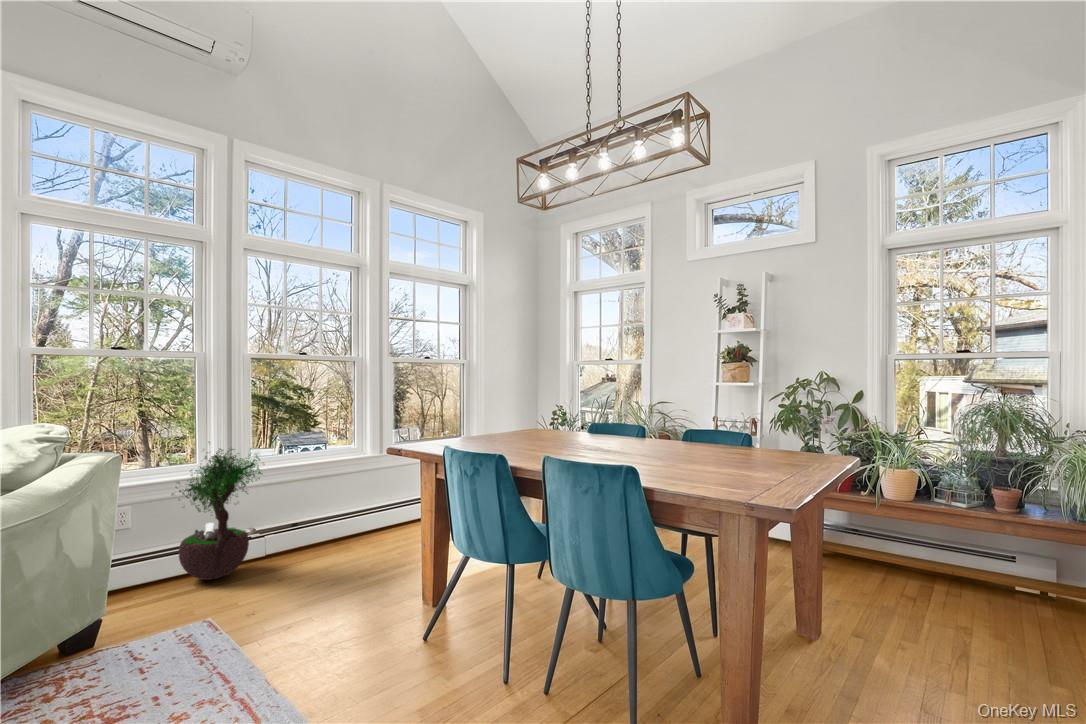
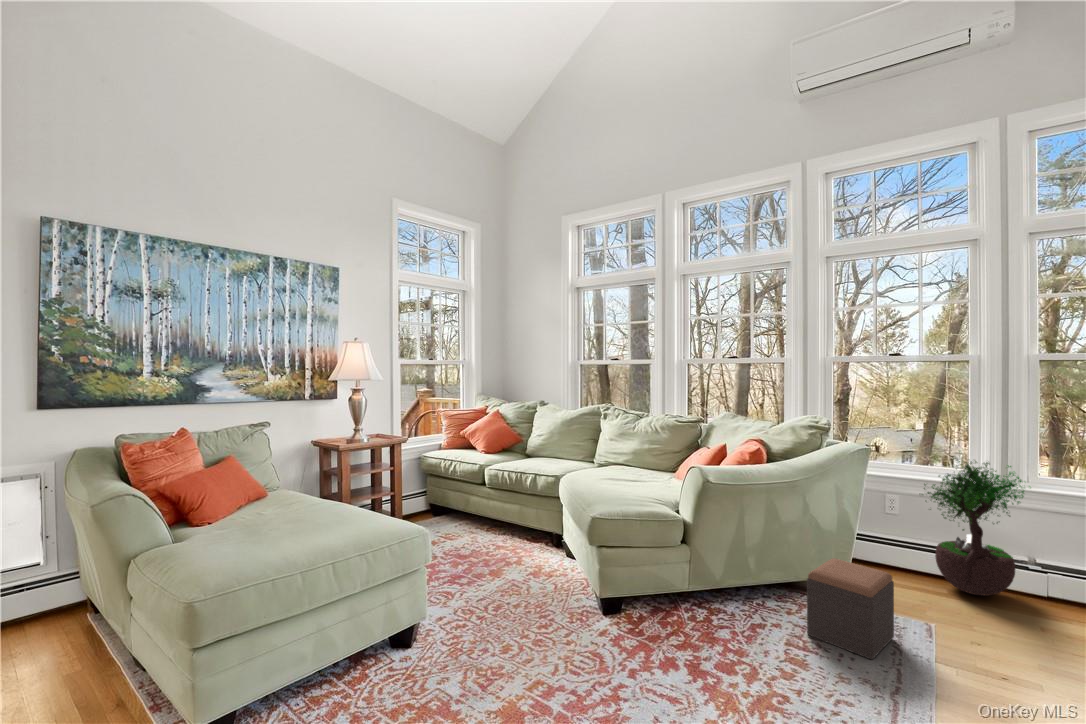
footstool: none [95,580,191,706] -> present [807,558,894,659]

